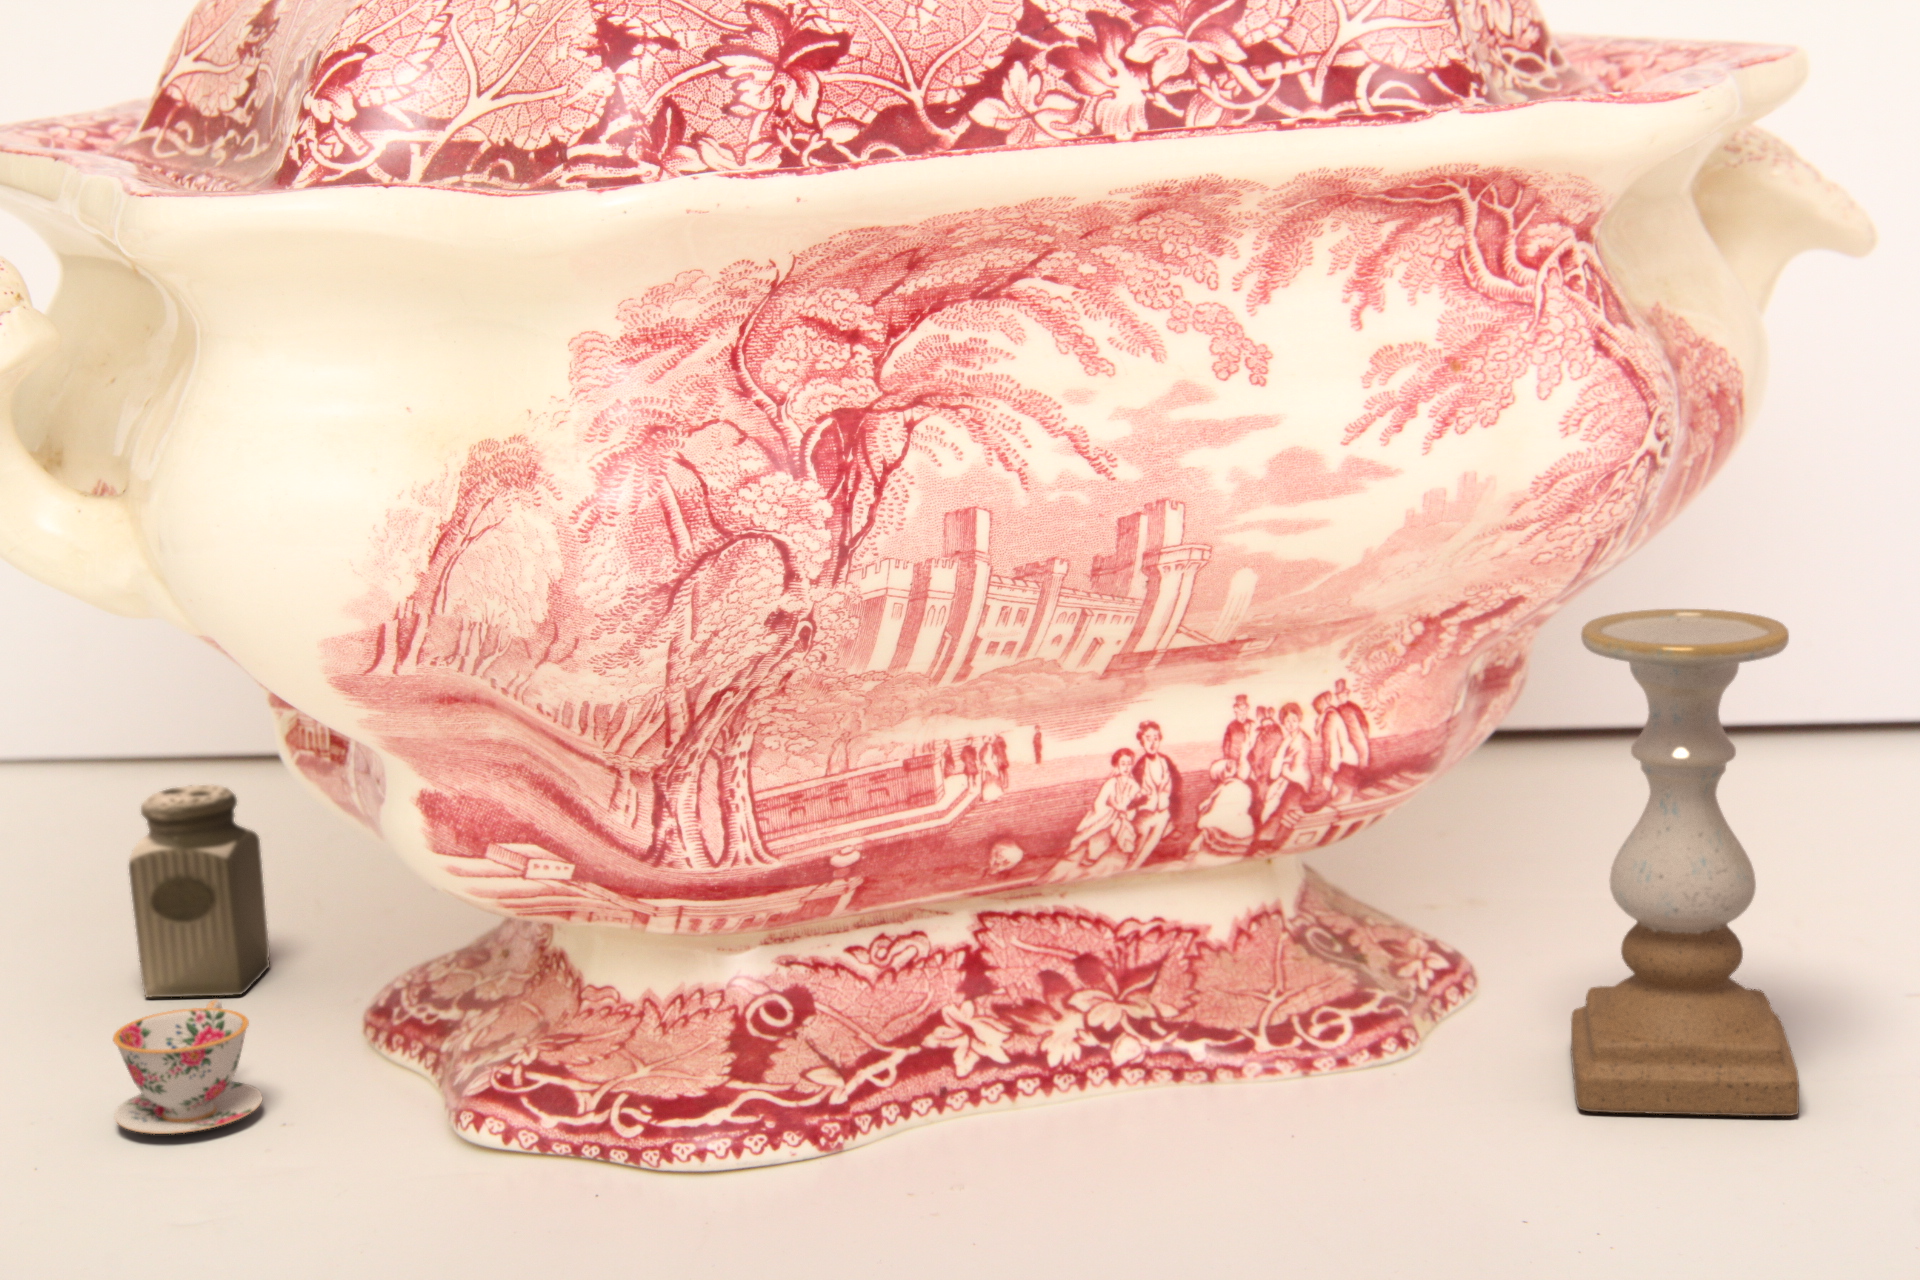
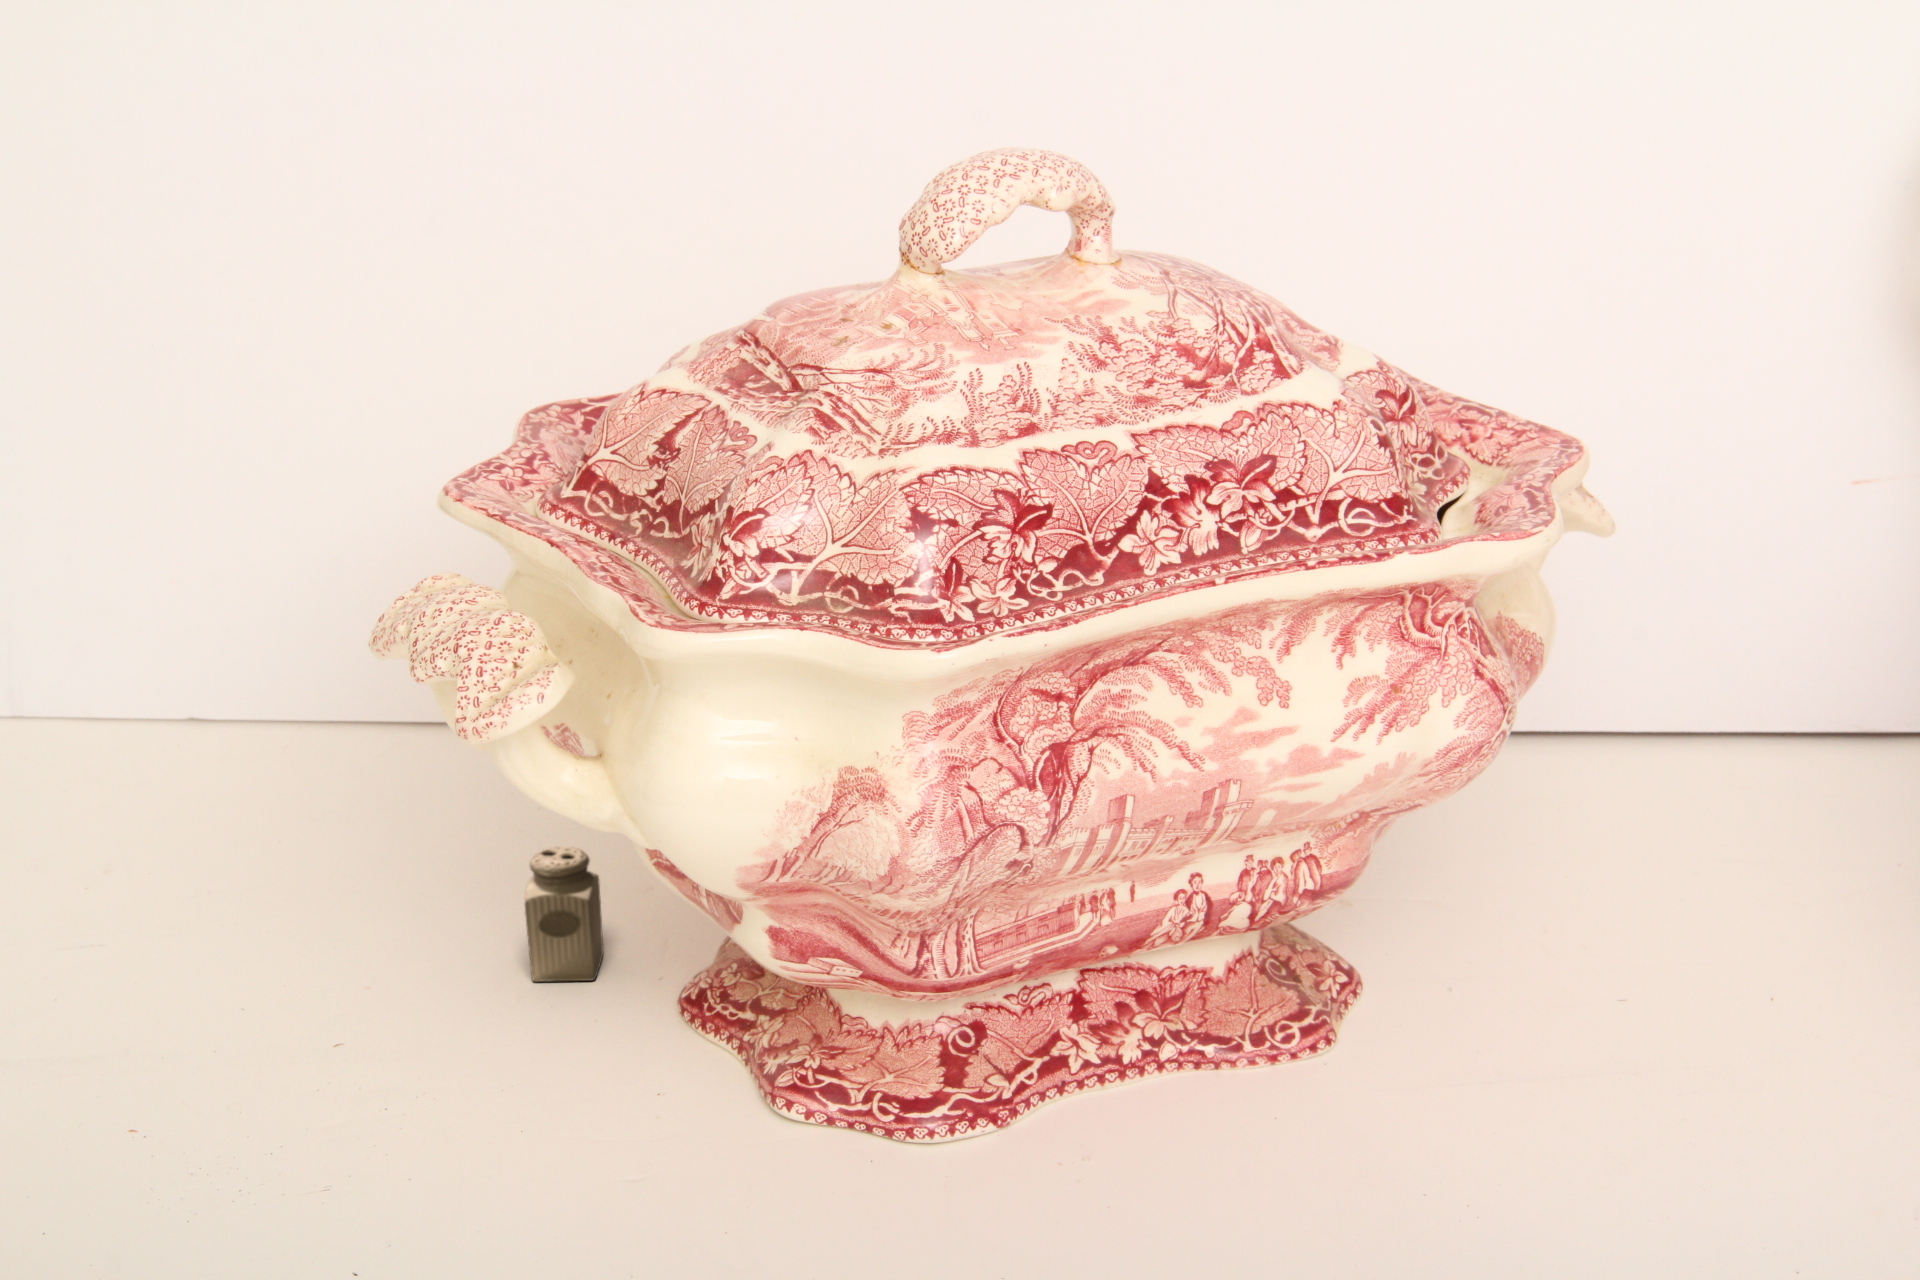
candle holder: present [1571,609,1799,1116] -> none [1424,801,1574,1105]
teacup: present [113,1000,262,1134] -> none [558,1013,646,1110]

